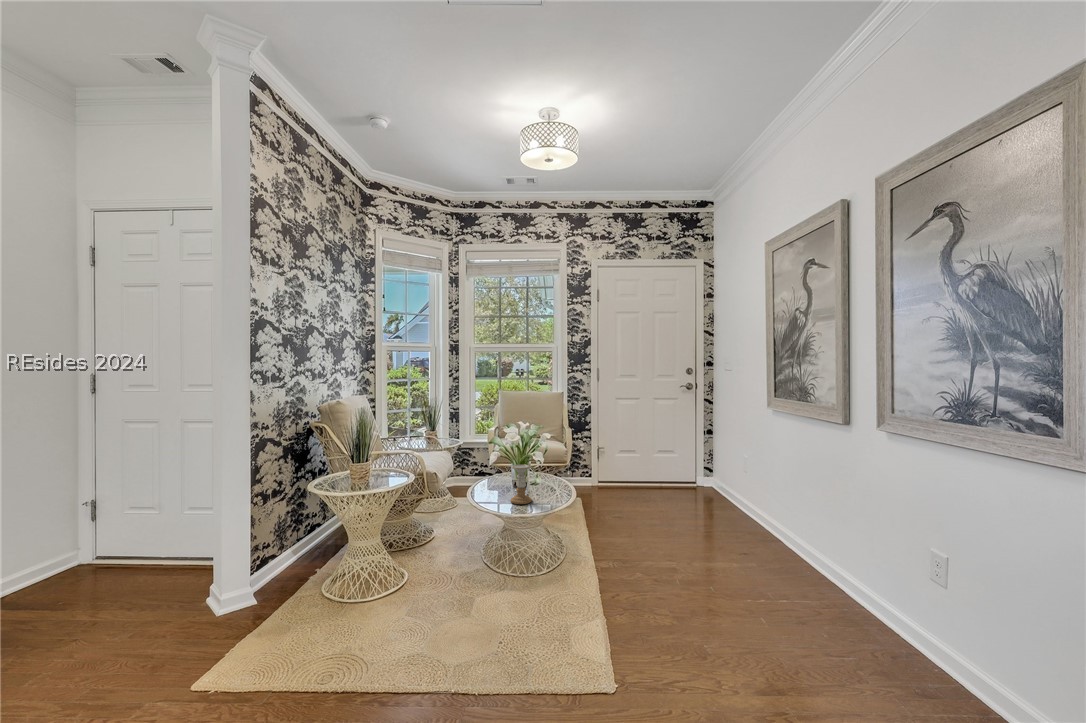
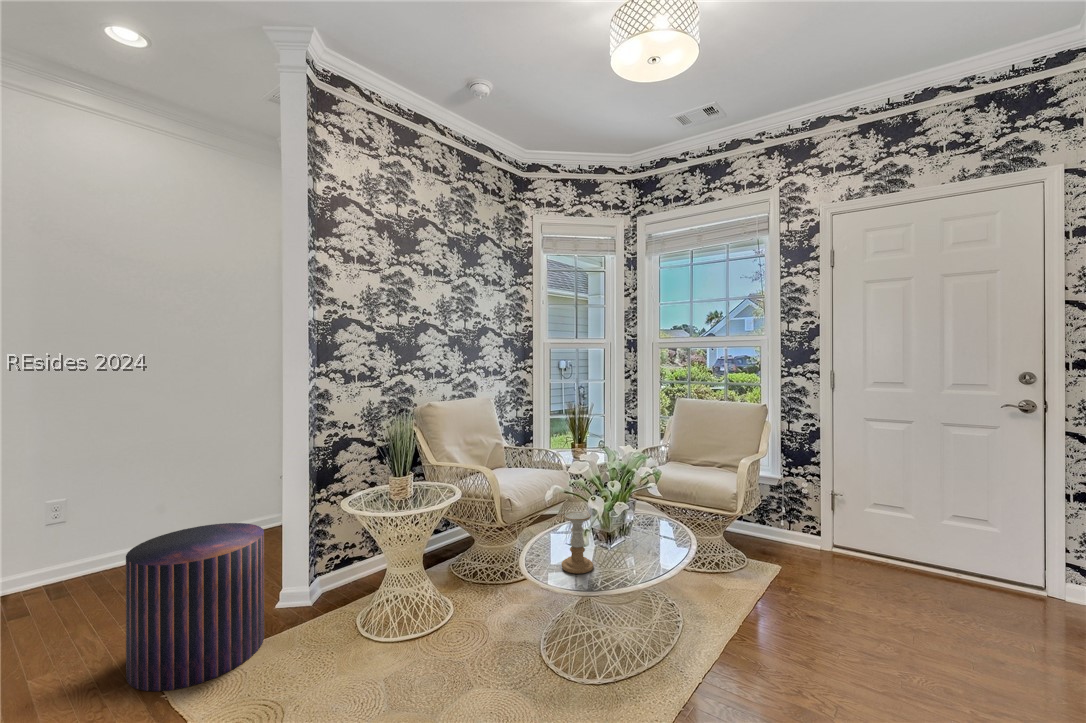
pouf: none [129,524,264,689] -> present [126,523,264,691]

